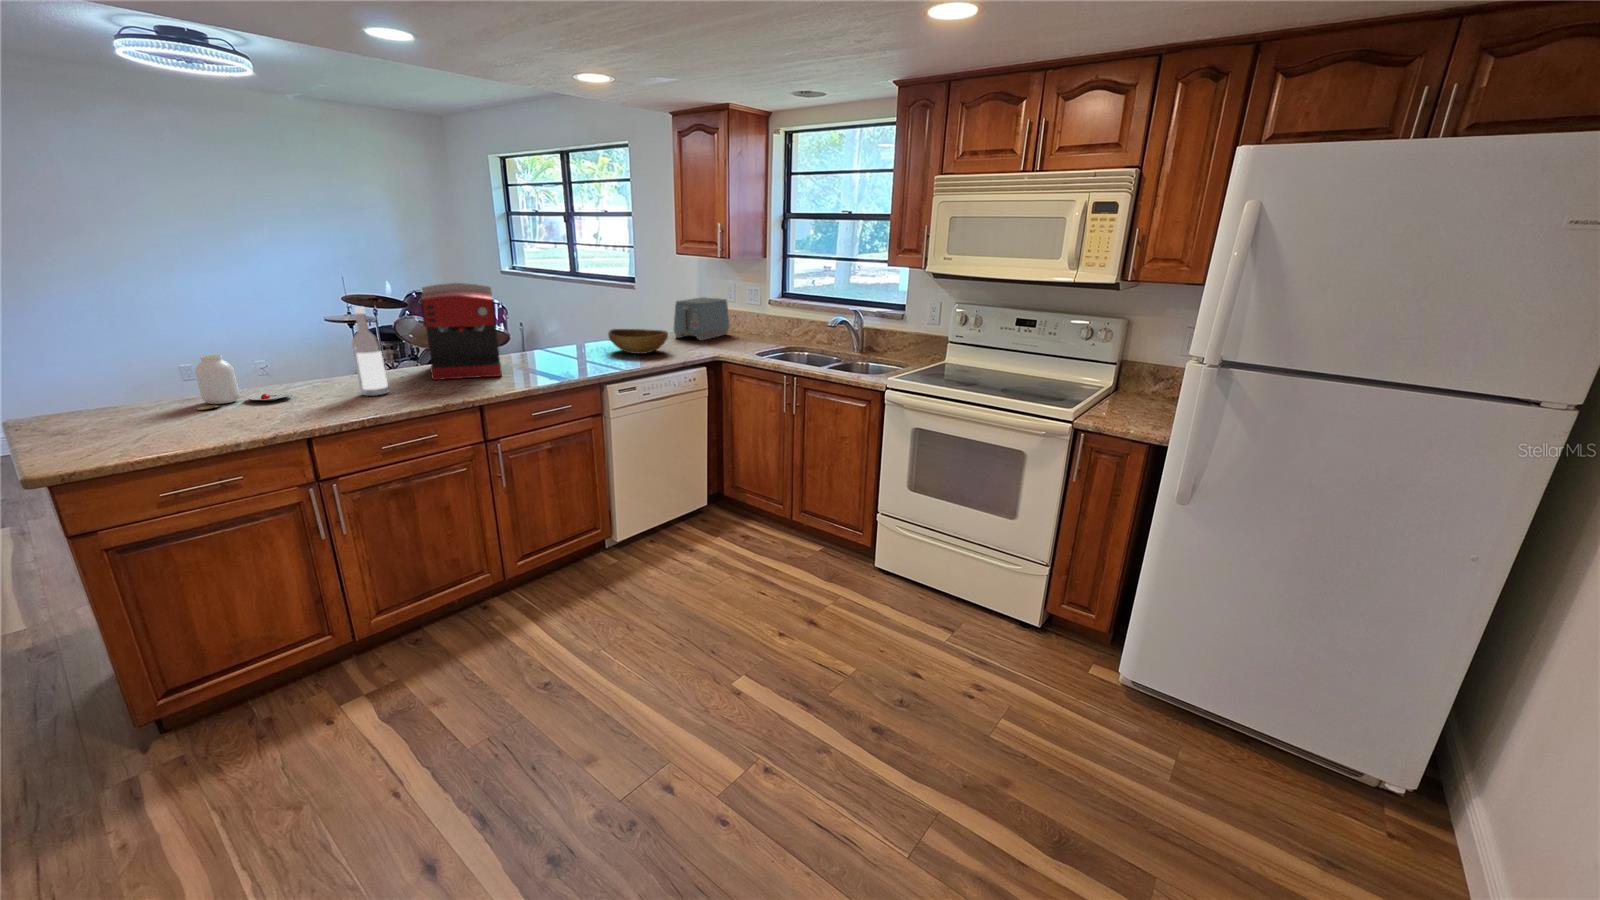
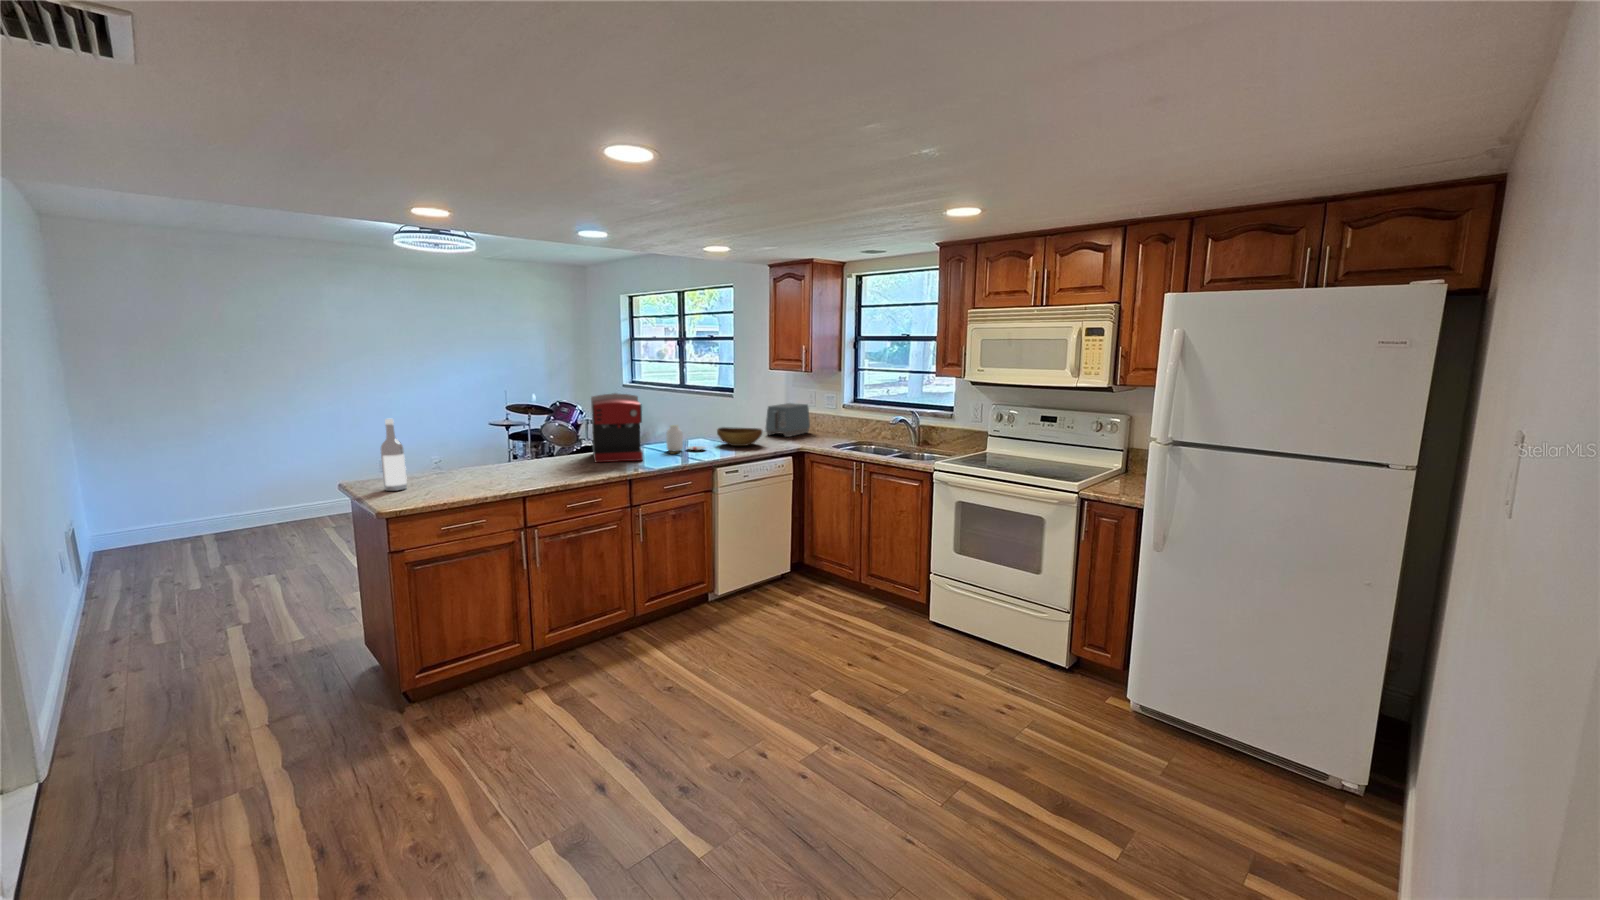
wine bottle: present [352,307,388,396] -> present [381,419,407,491]
jar: present [195,355,293,410] -> present [666,425,705,453]

